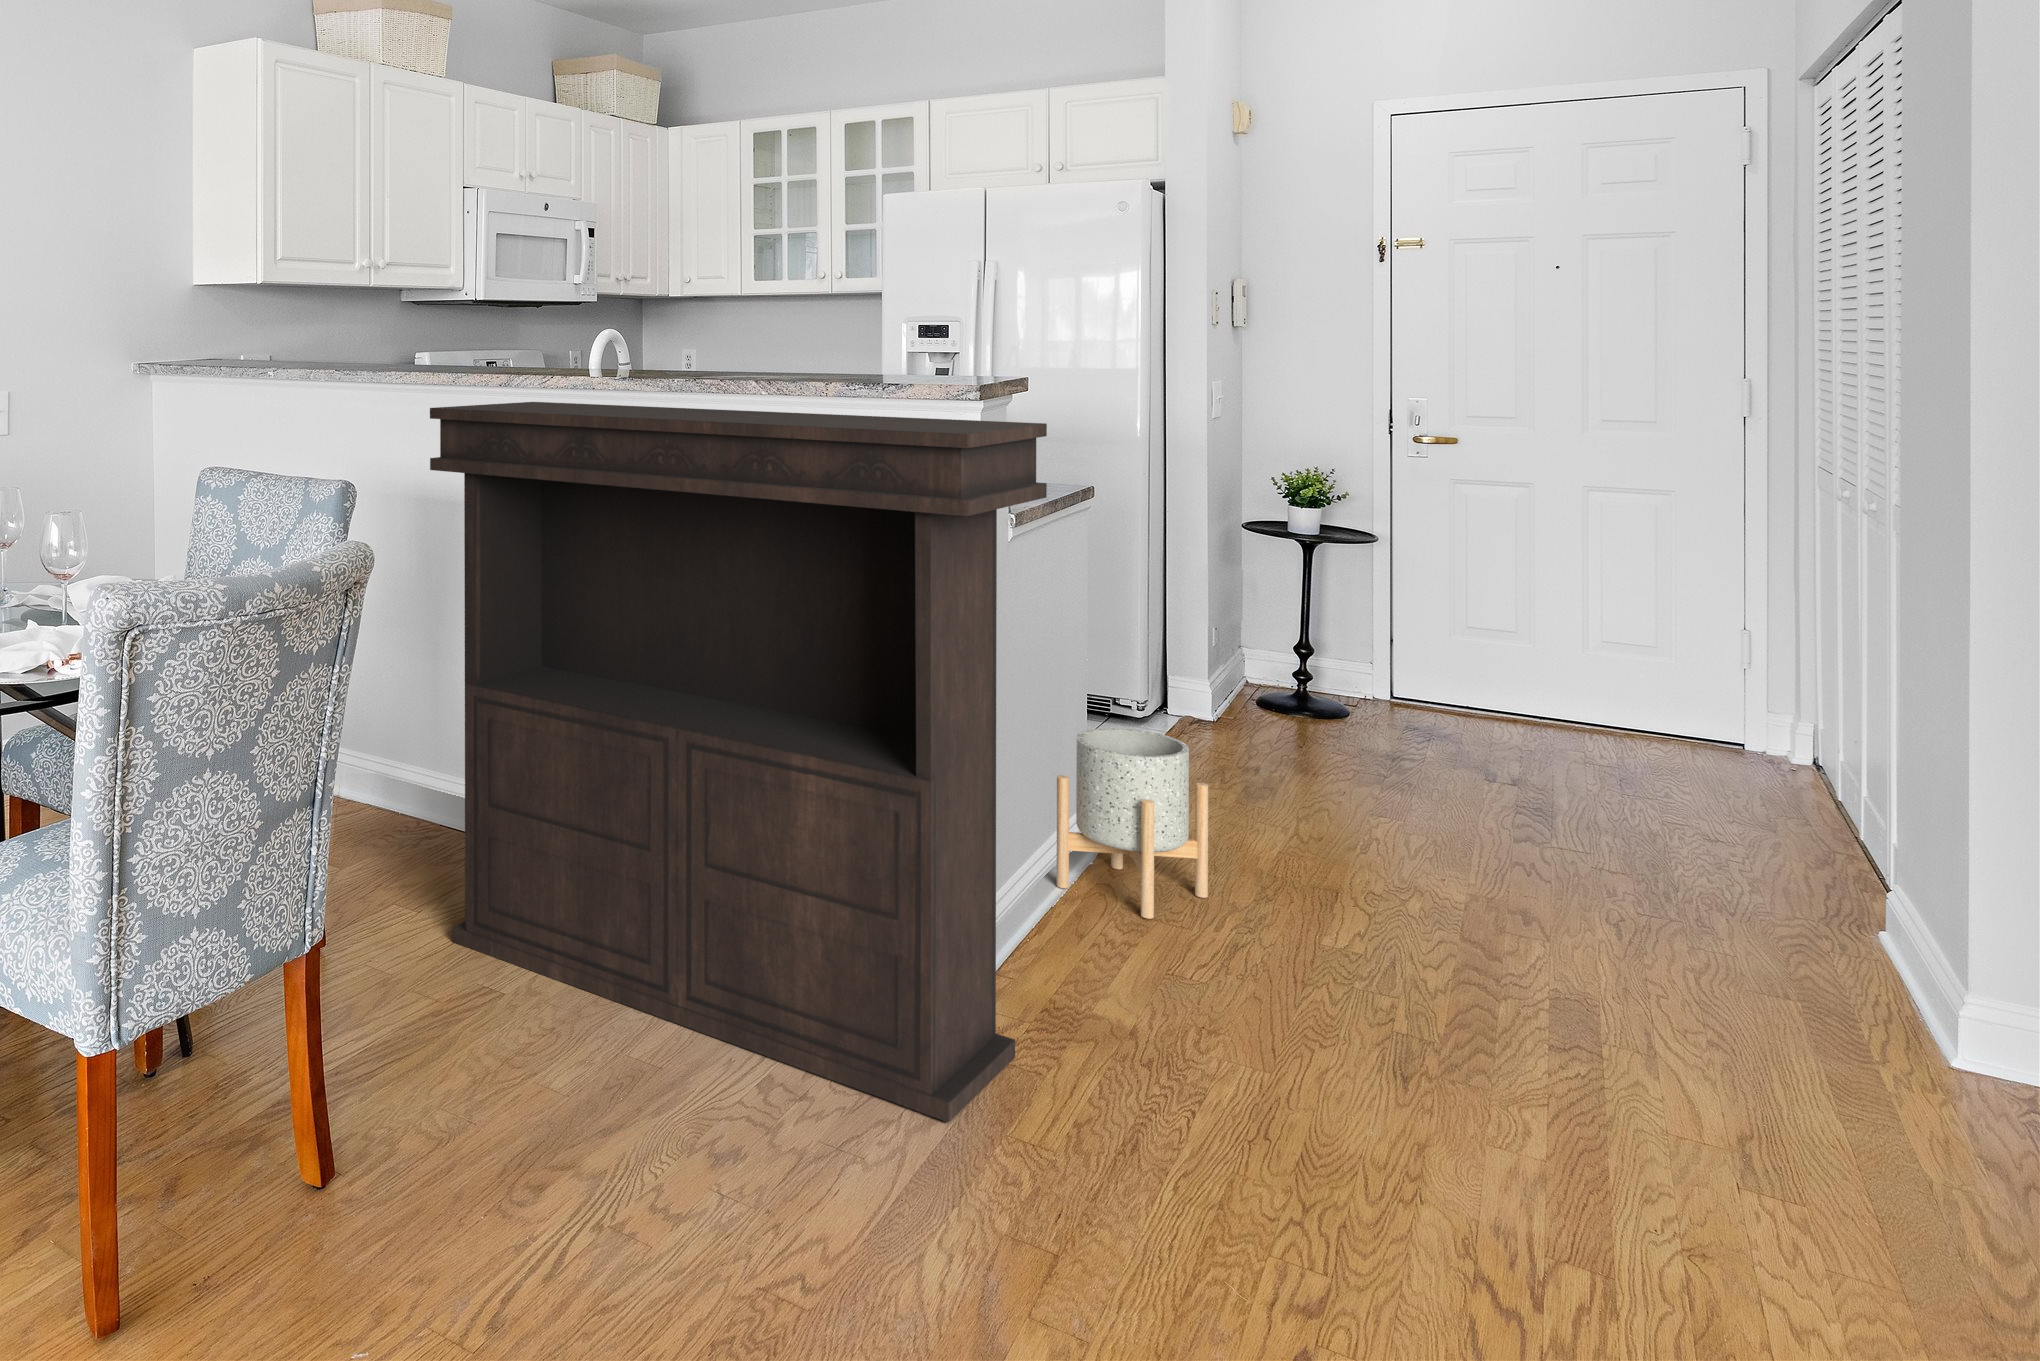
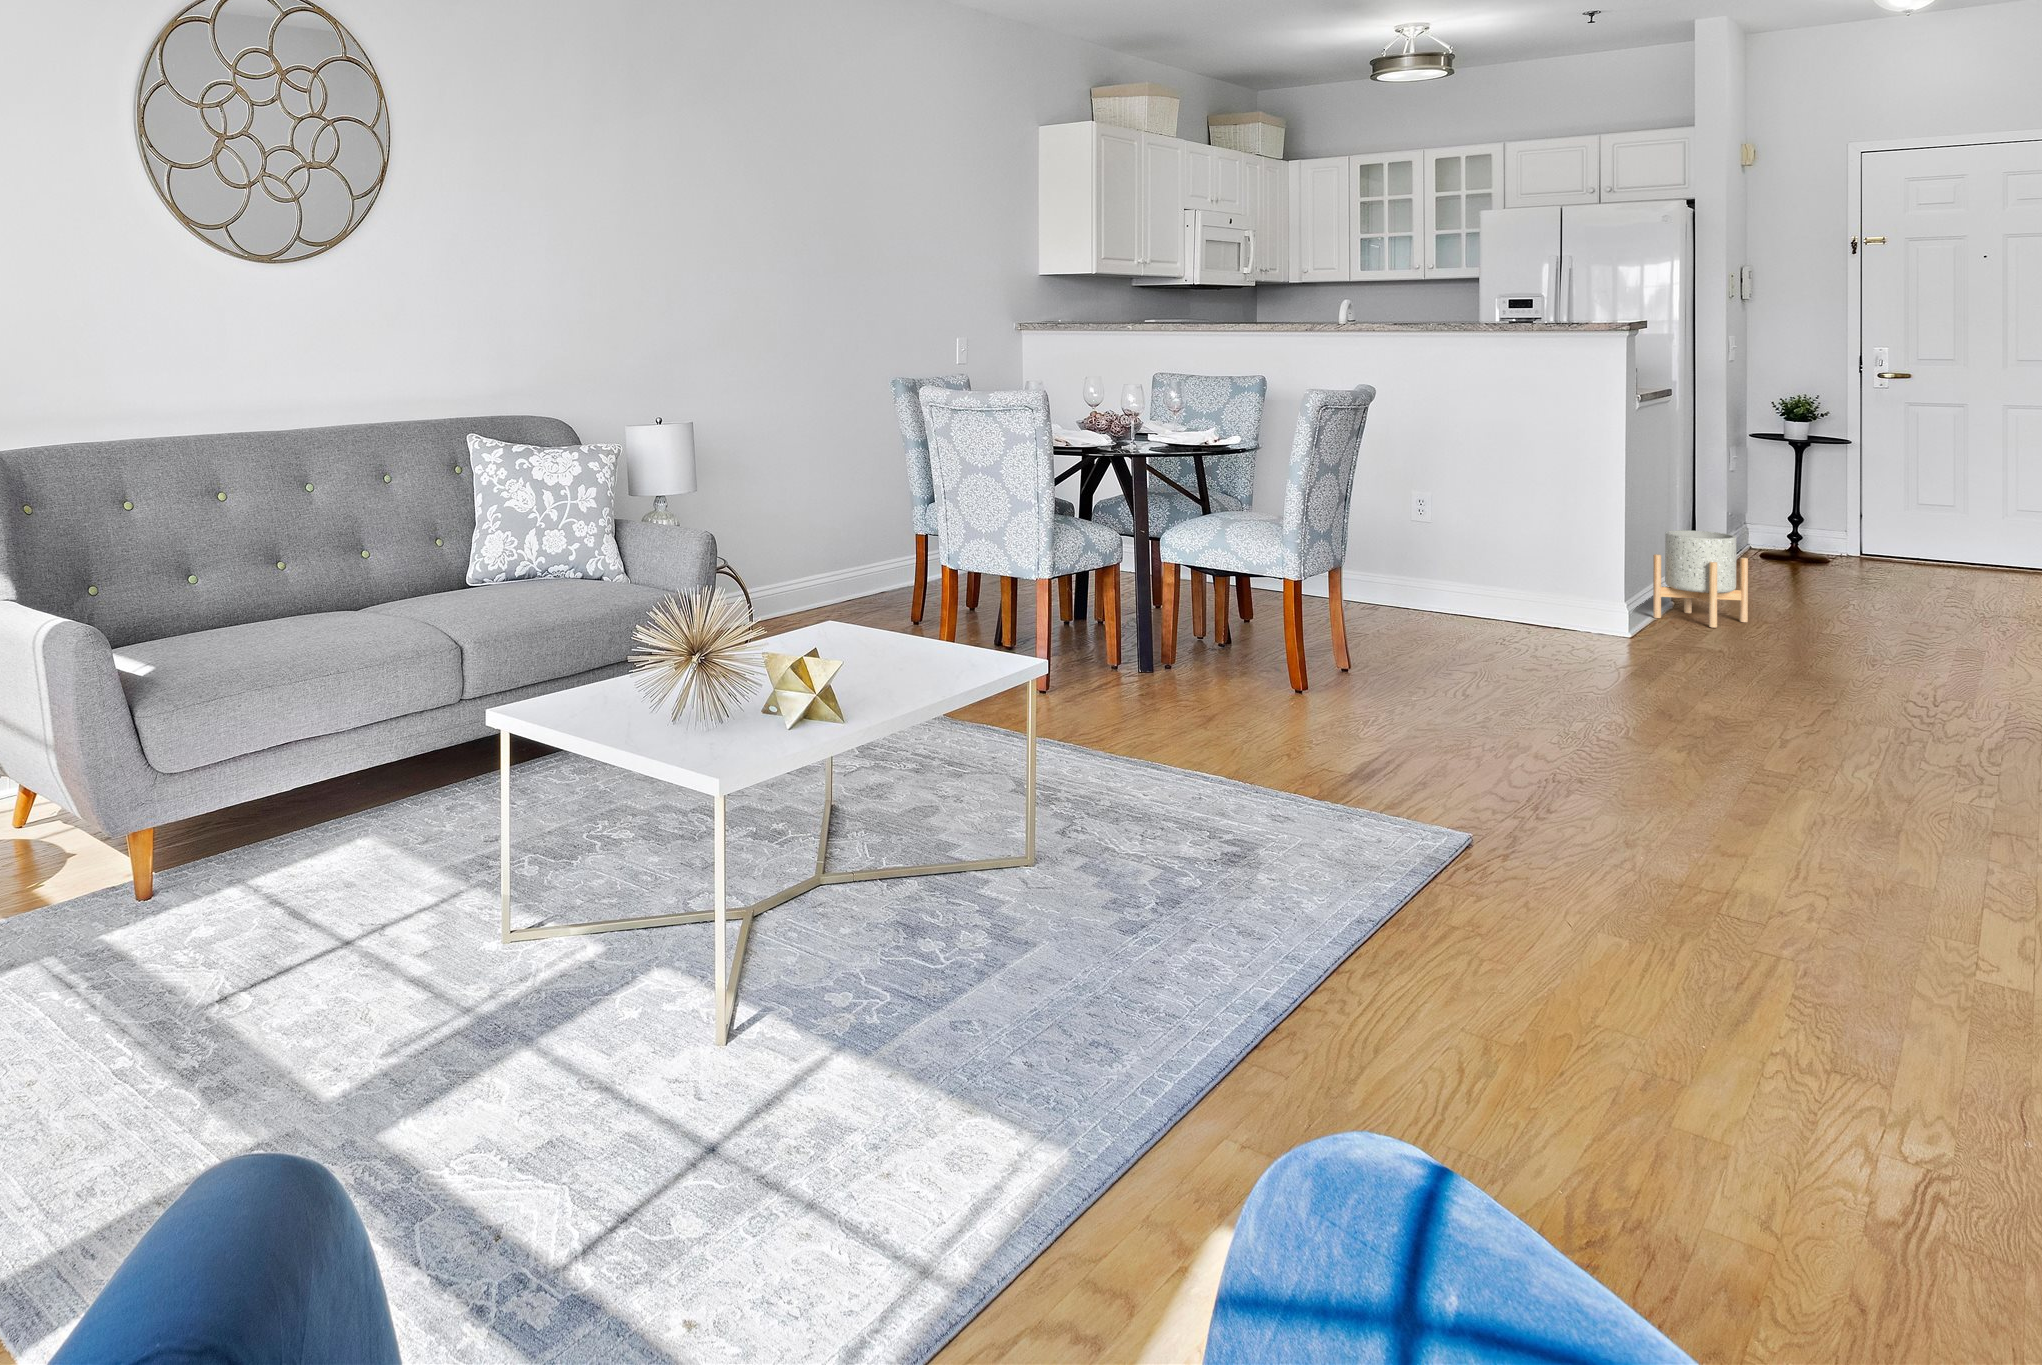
console table: present [430,402,1047,1122] -> none [1304,341,1674,674]

